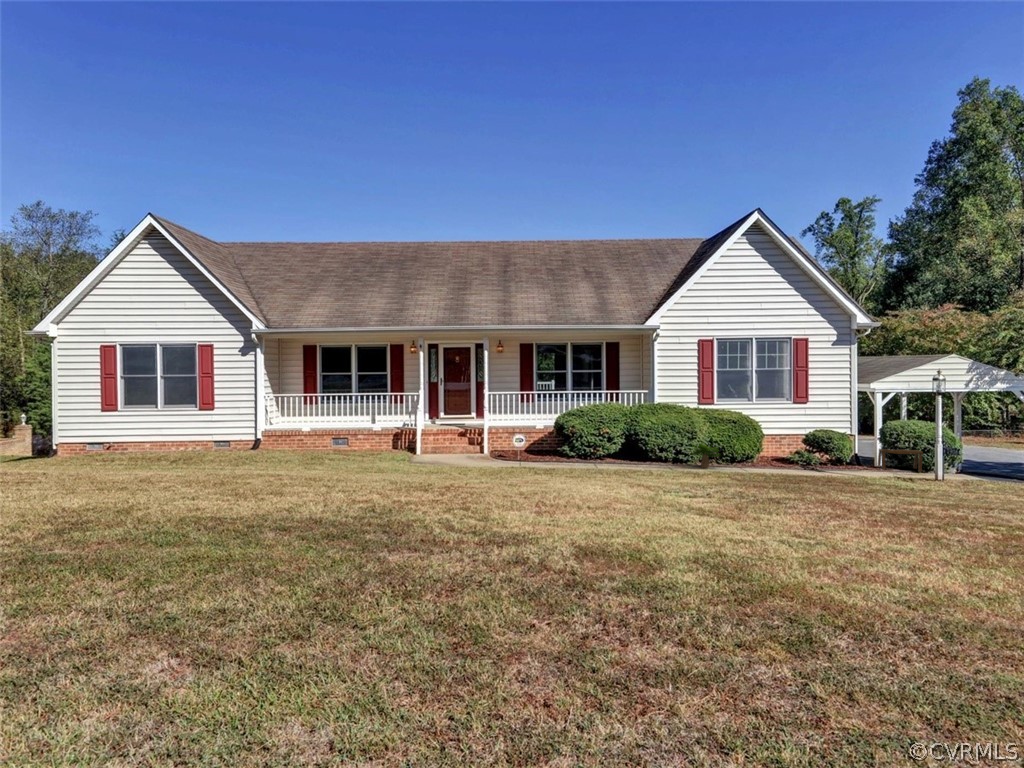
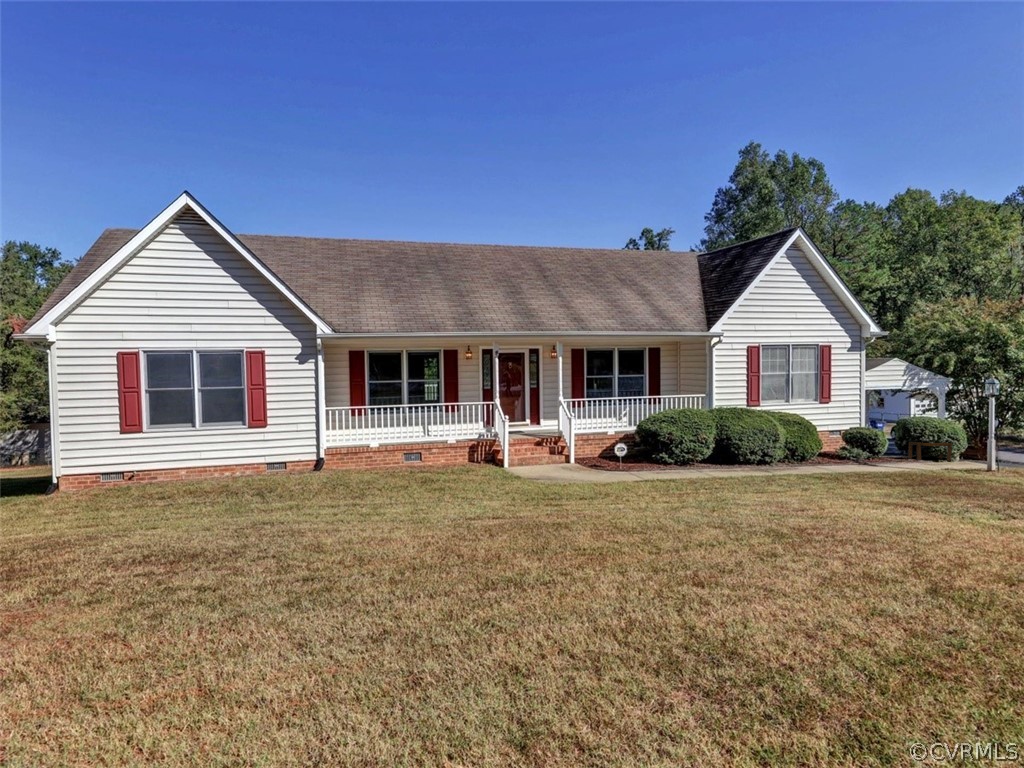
potted plant: present [692,444,719,468] -> none [778,442,812,468]

